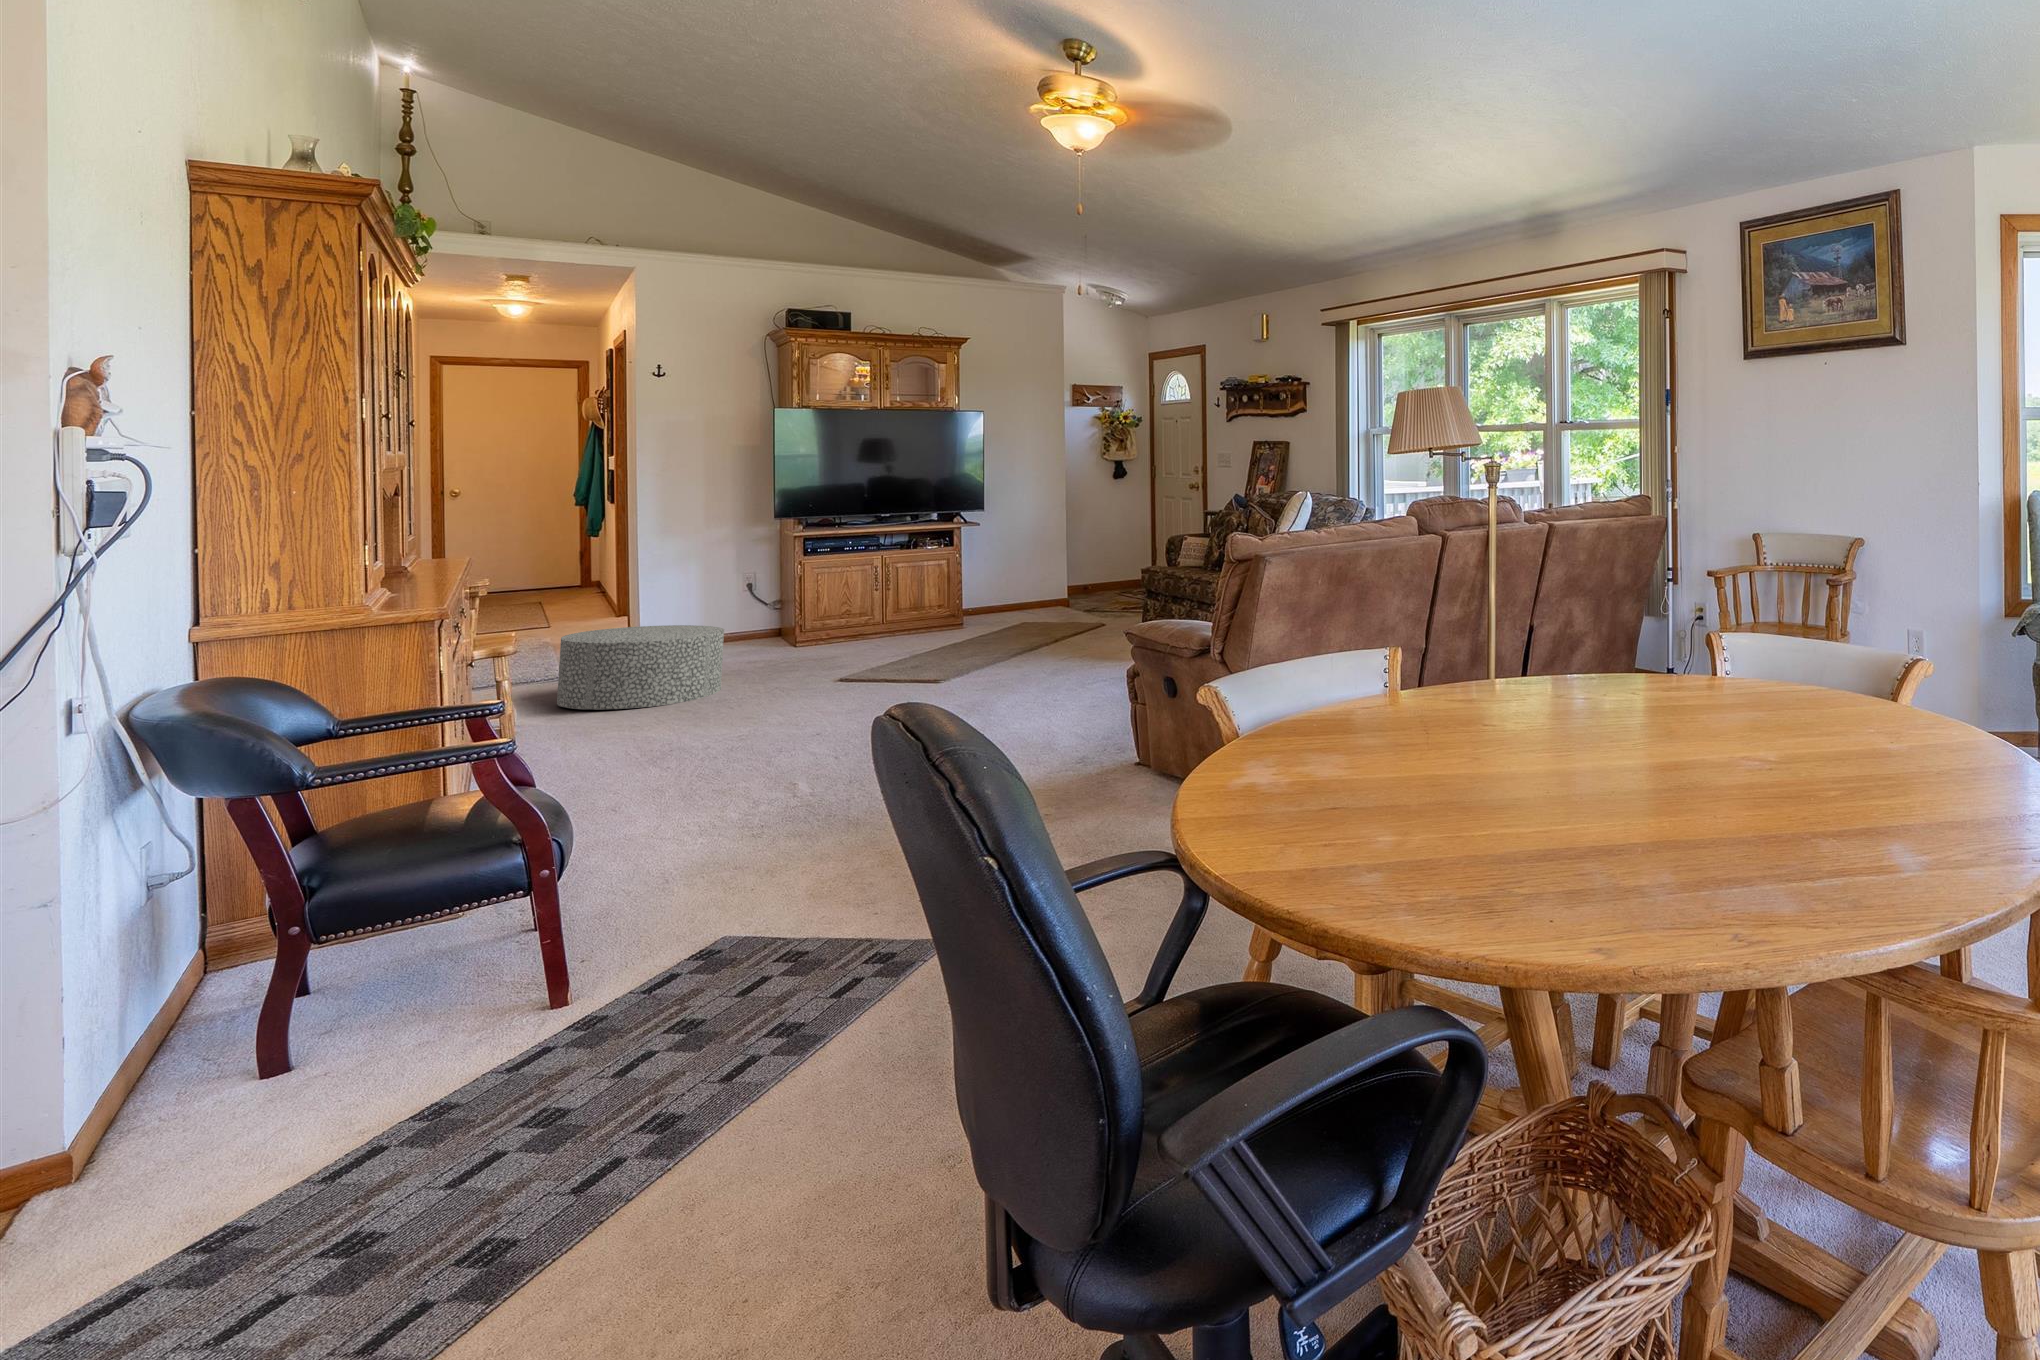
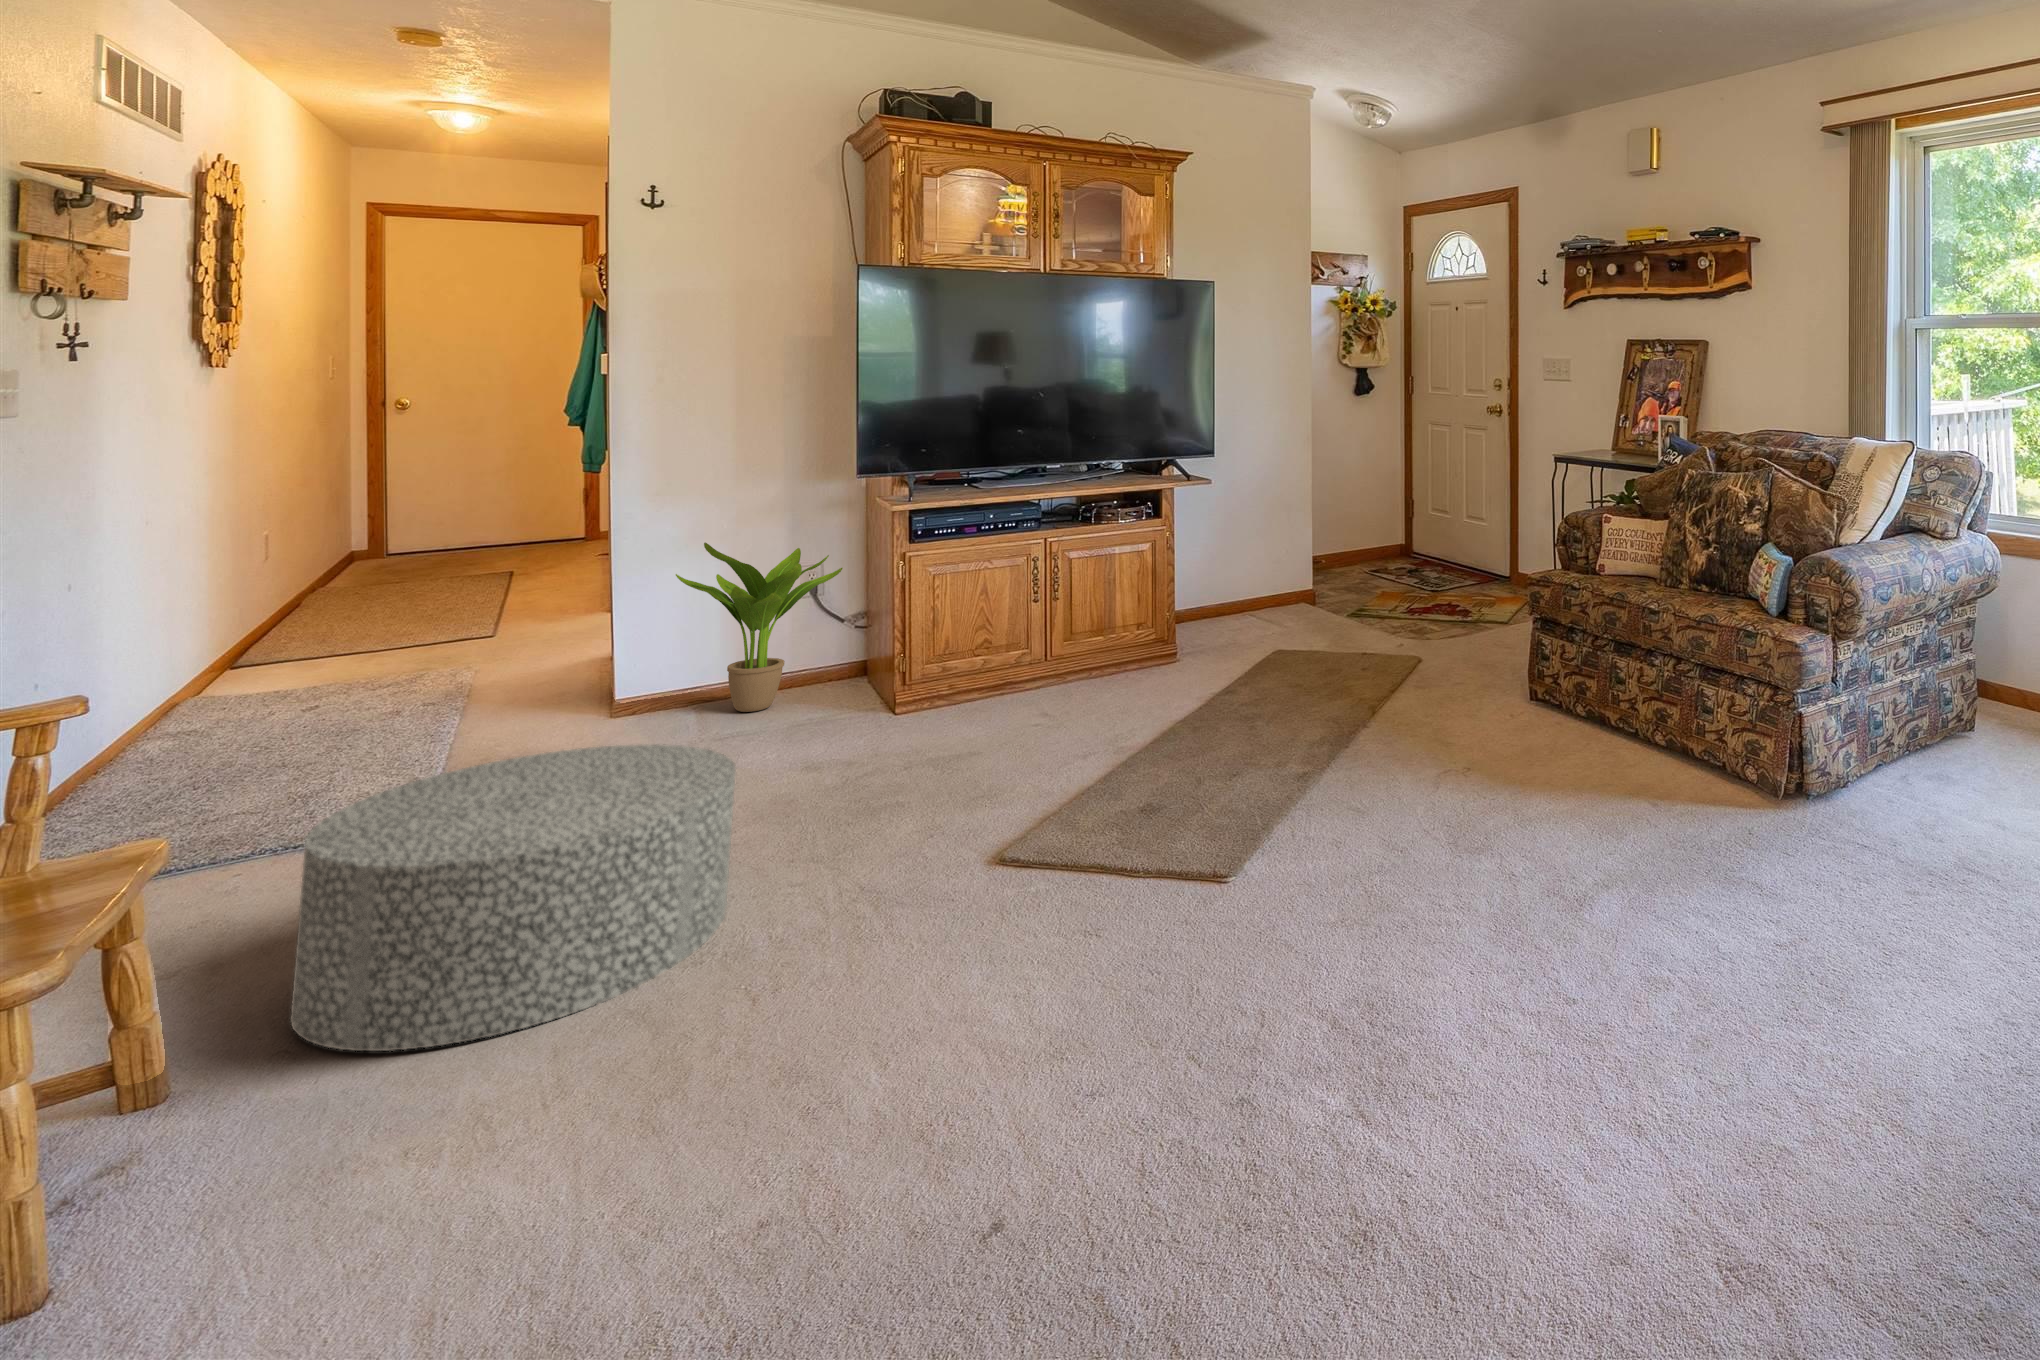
potted plant: none [676,554,767,646] -> present [676,543,843,712]

